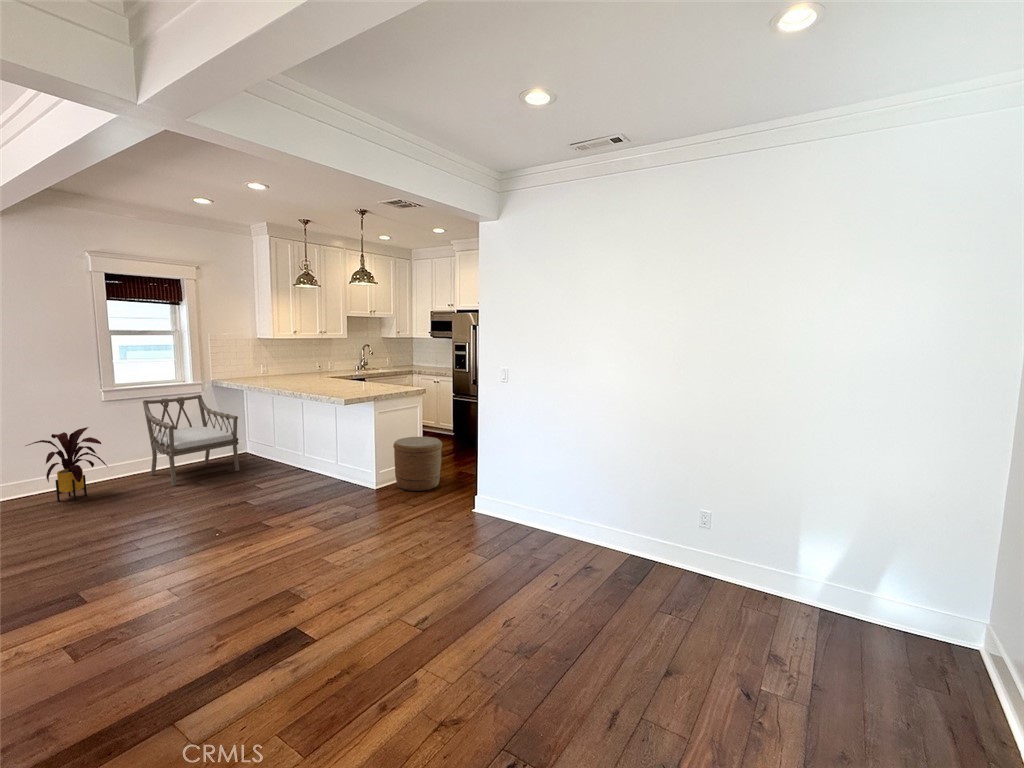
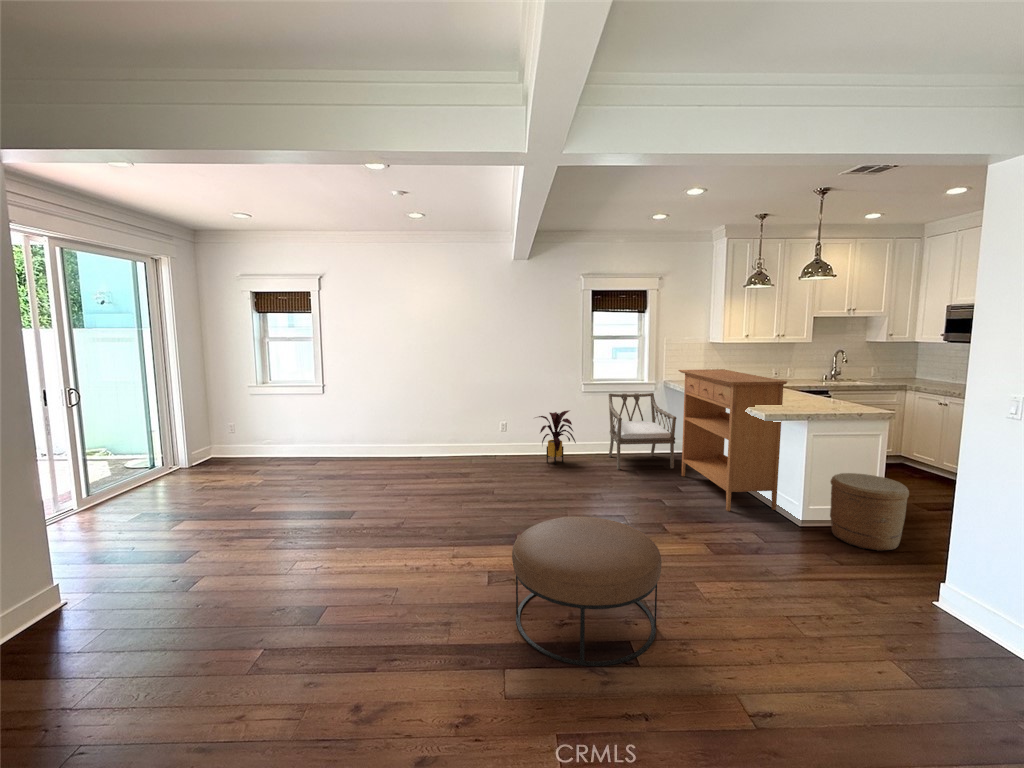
console table: none [239,364,352,494] -> present [678,369,787,511]
ottoman: none [134,523,318,687] -> present [512,516,662,666]

